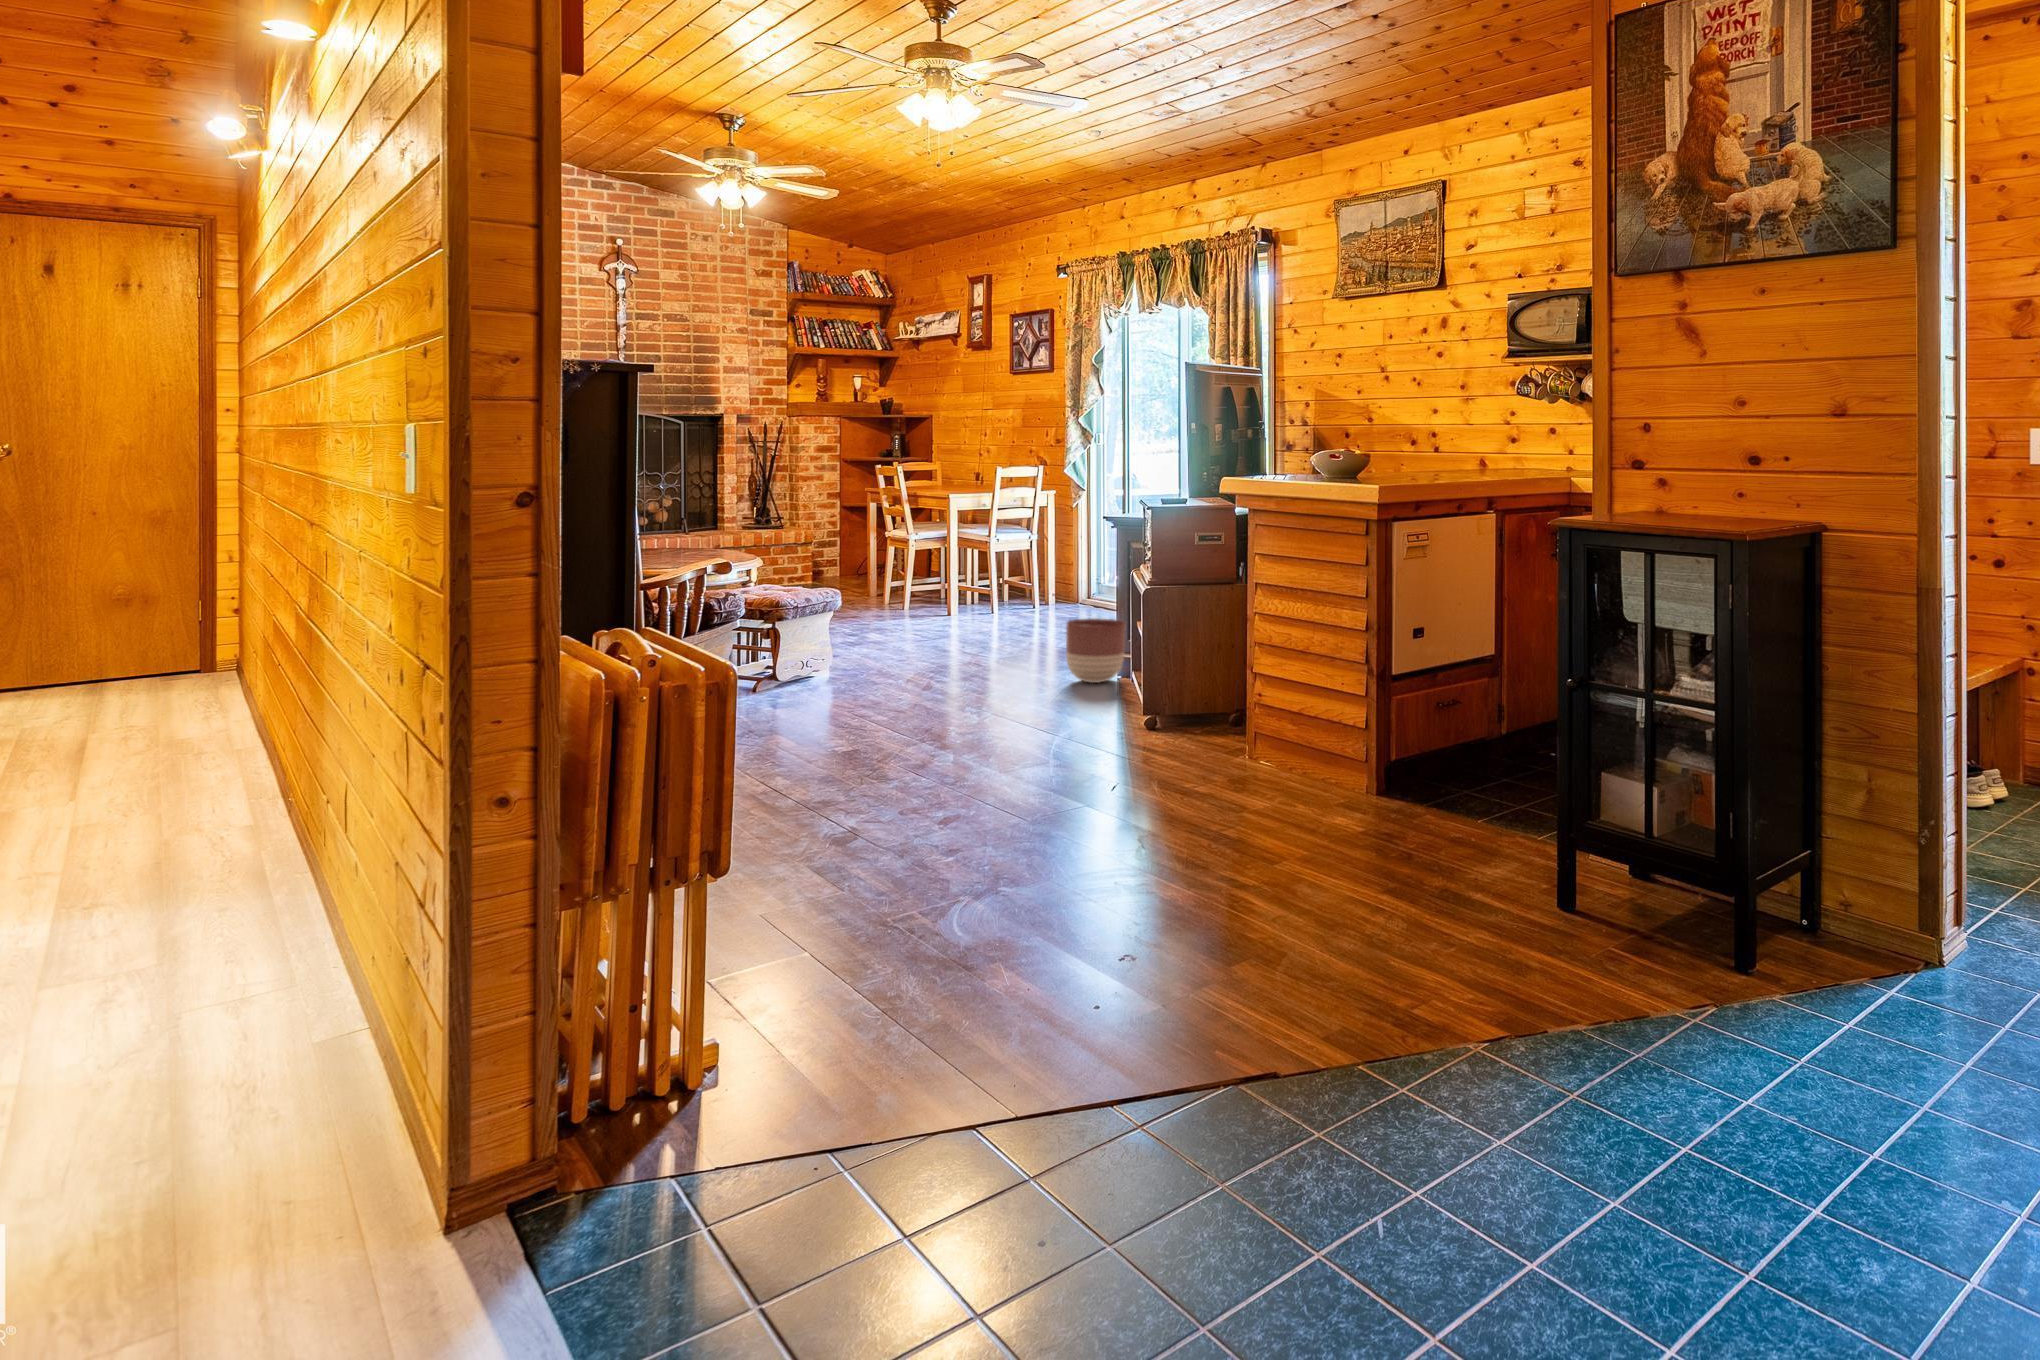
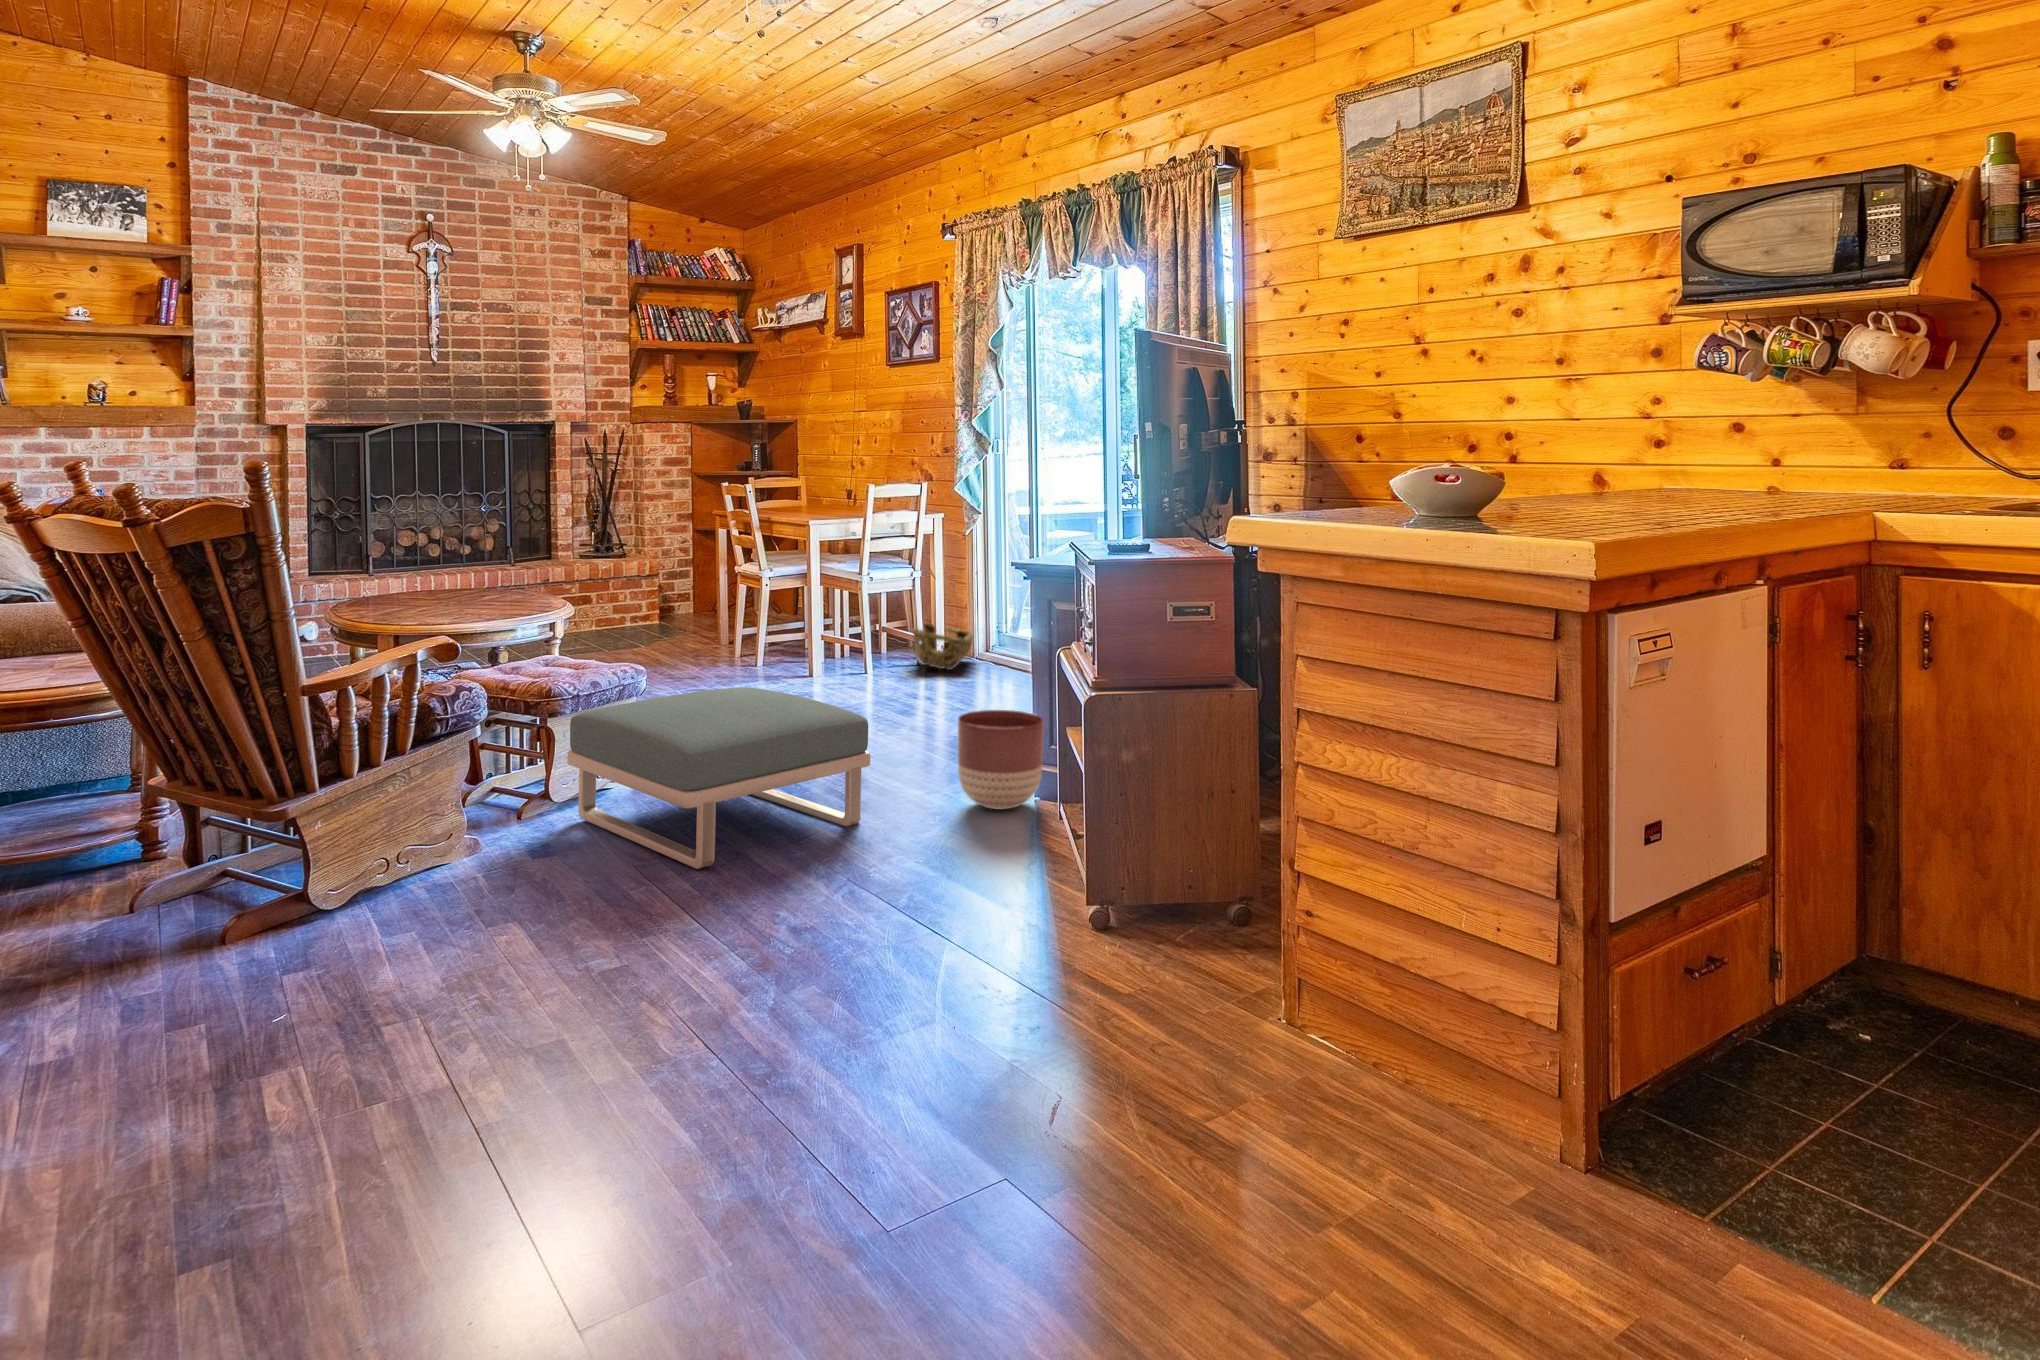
woven basket: none [1031,578,1080,613] -> present [913,623,974,670]
footstool: none [794,606,1006,710] -> present [567,687,870,869]

